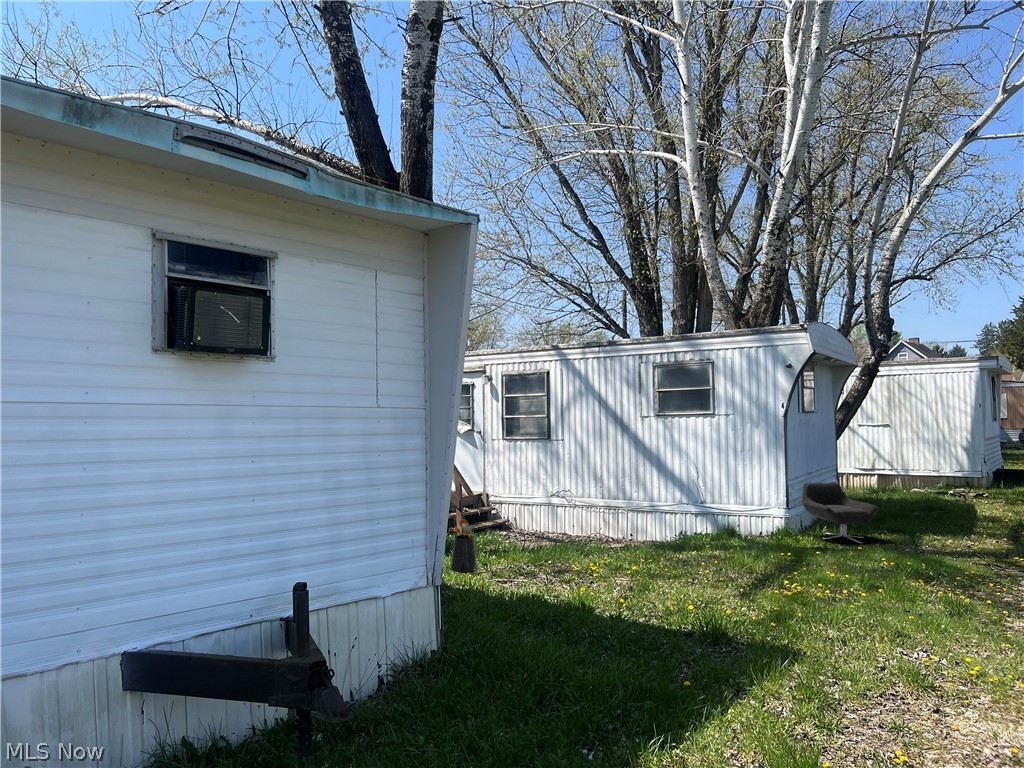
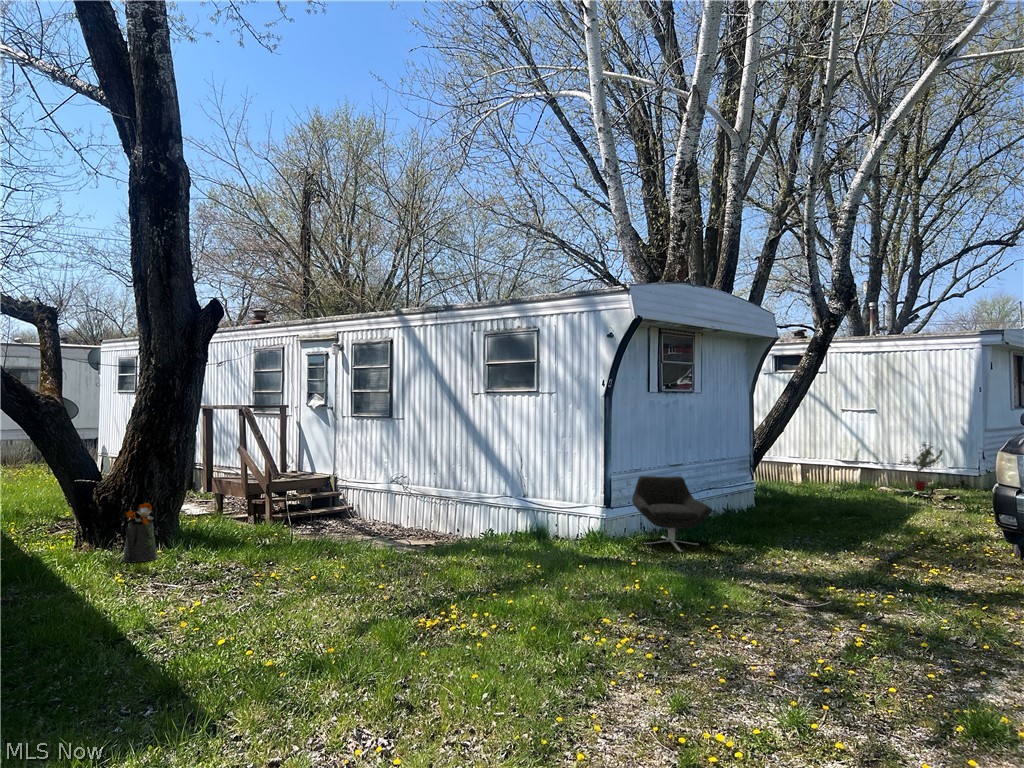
potted tree: none [915,449,954,491] -> present [901,442,943,491]

